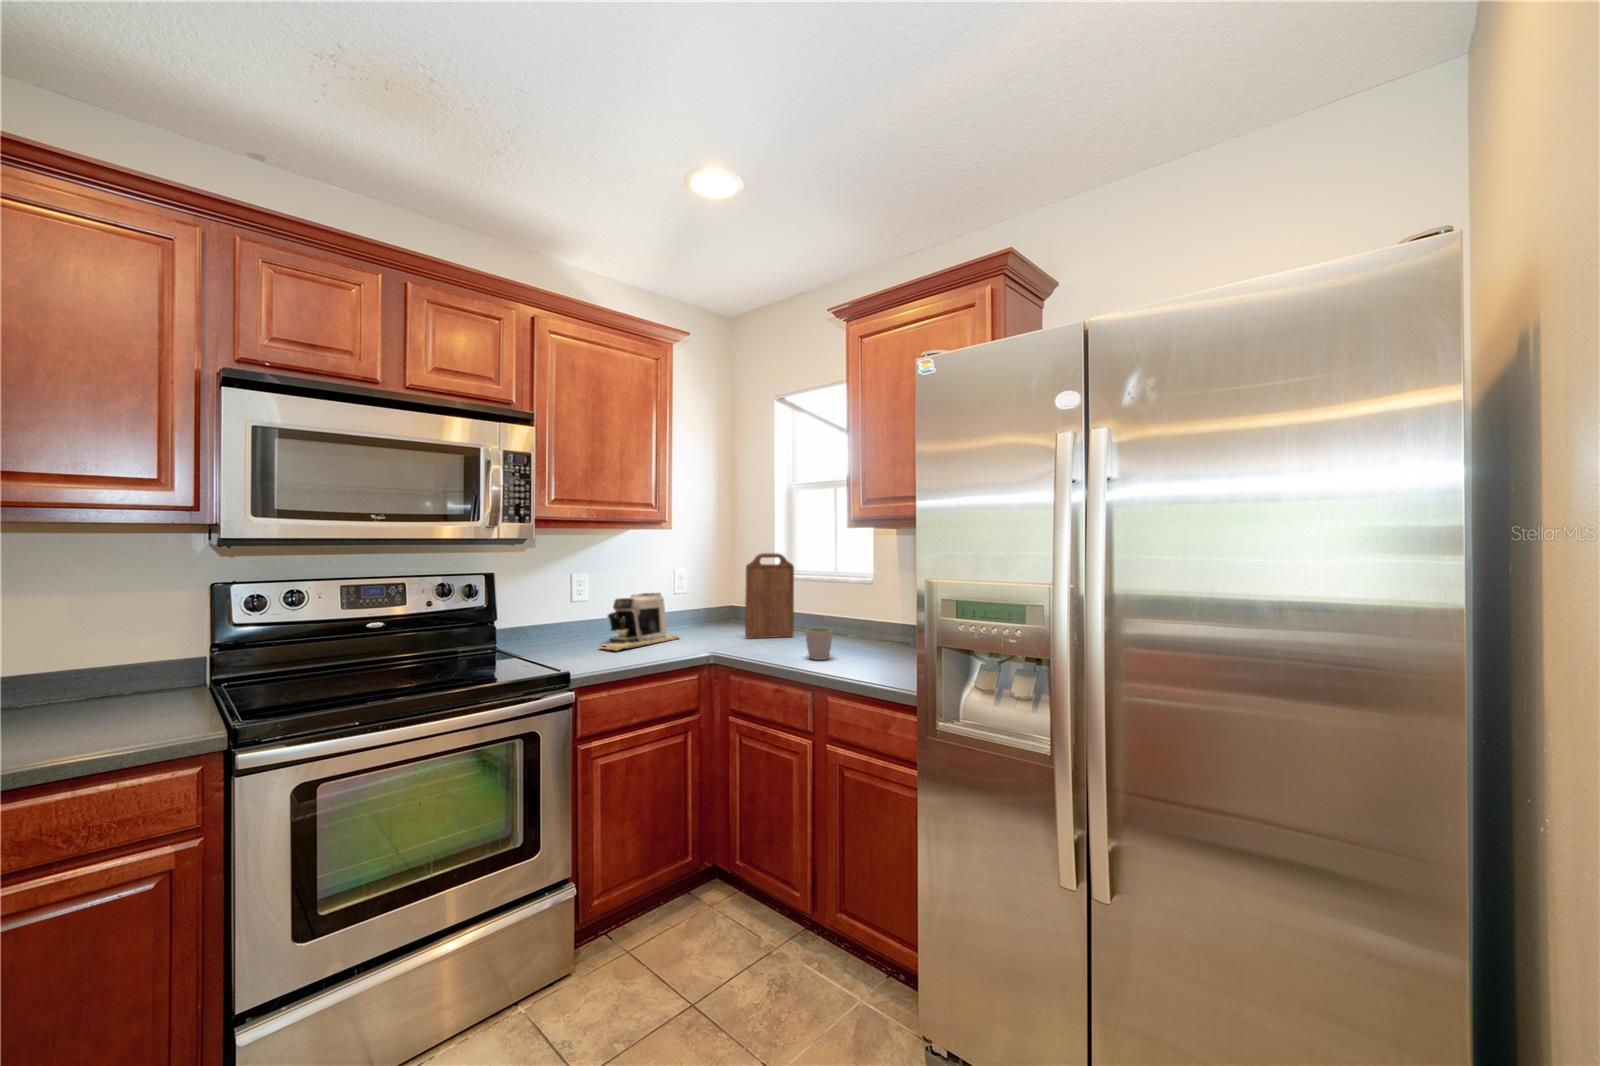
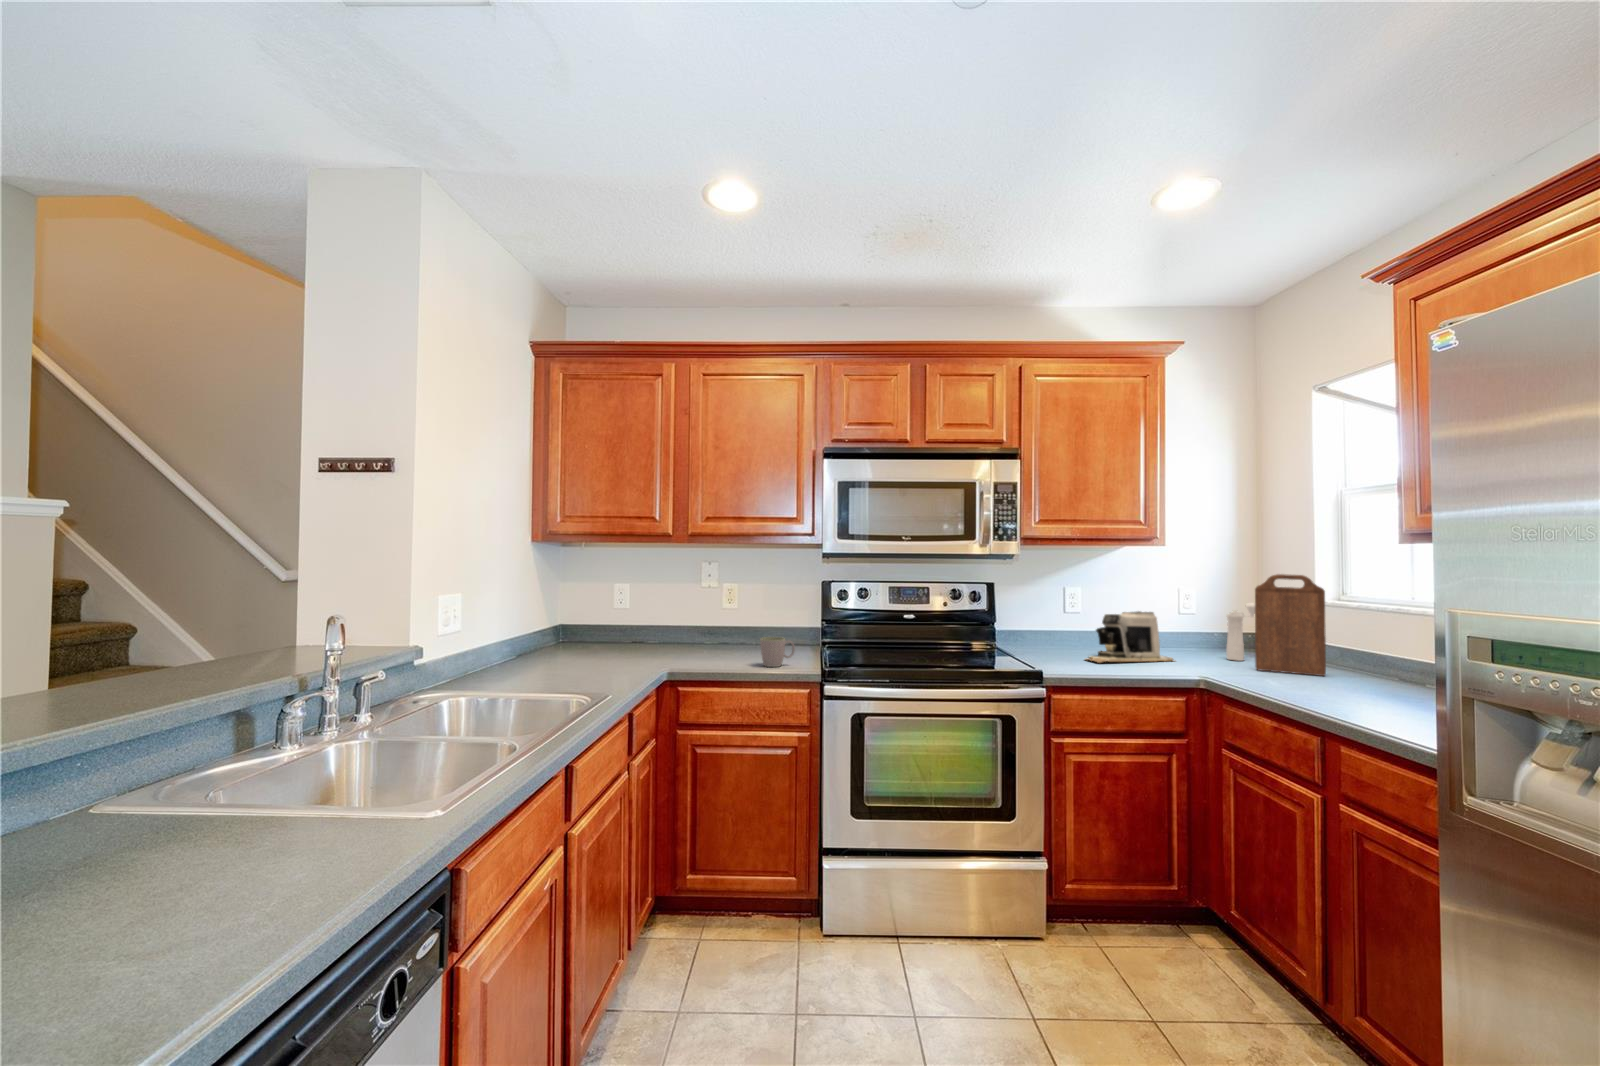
pepper mill: none [716,578,738,631] -> present [1227,603,1255,661]
mug: present [806,628,833,660] -> present [760,637,795,667]

